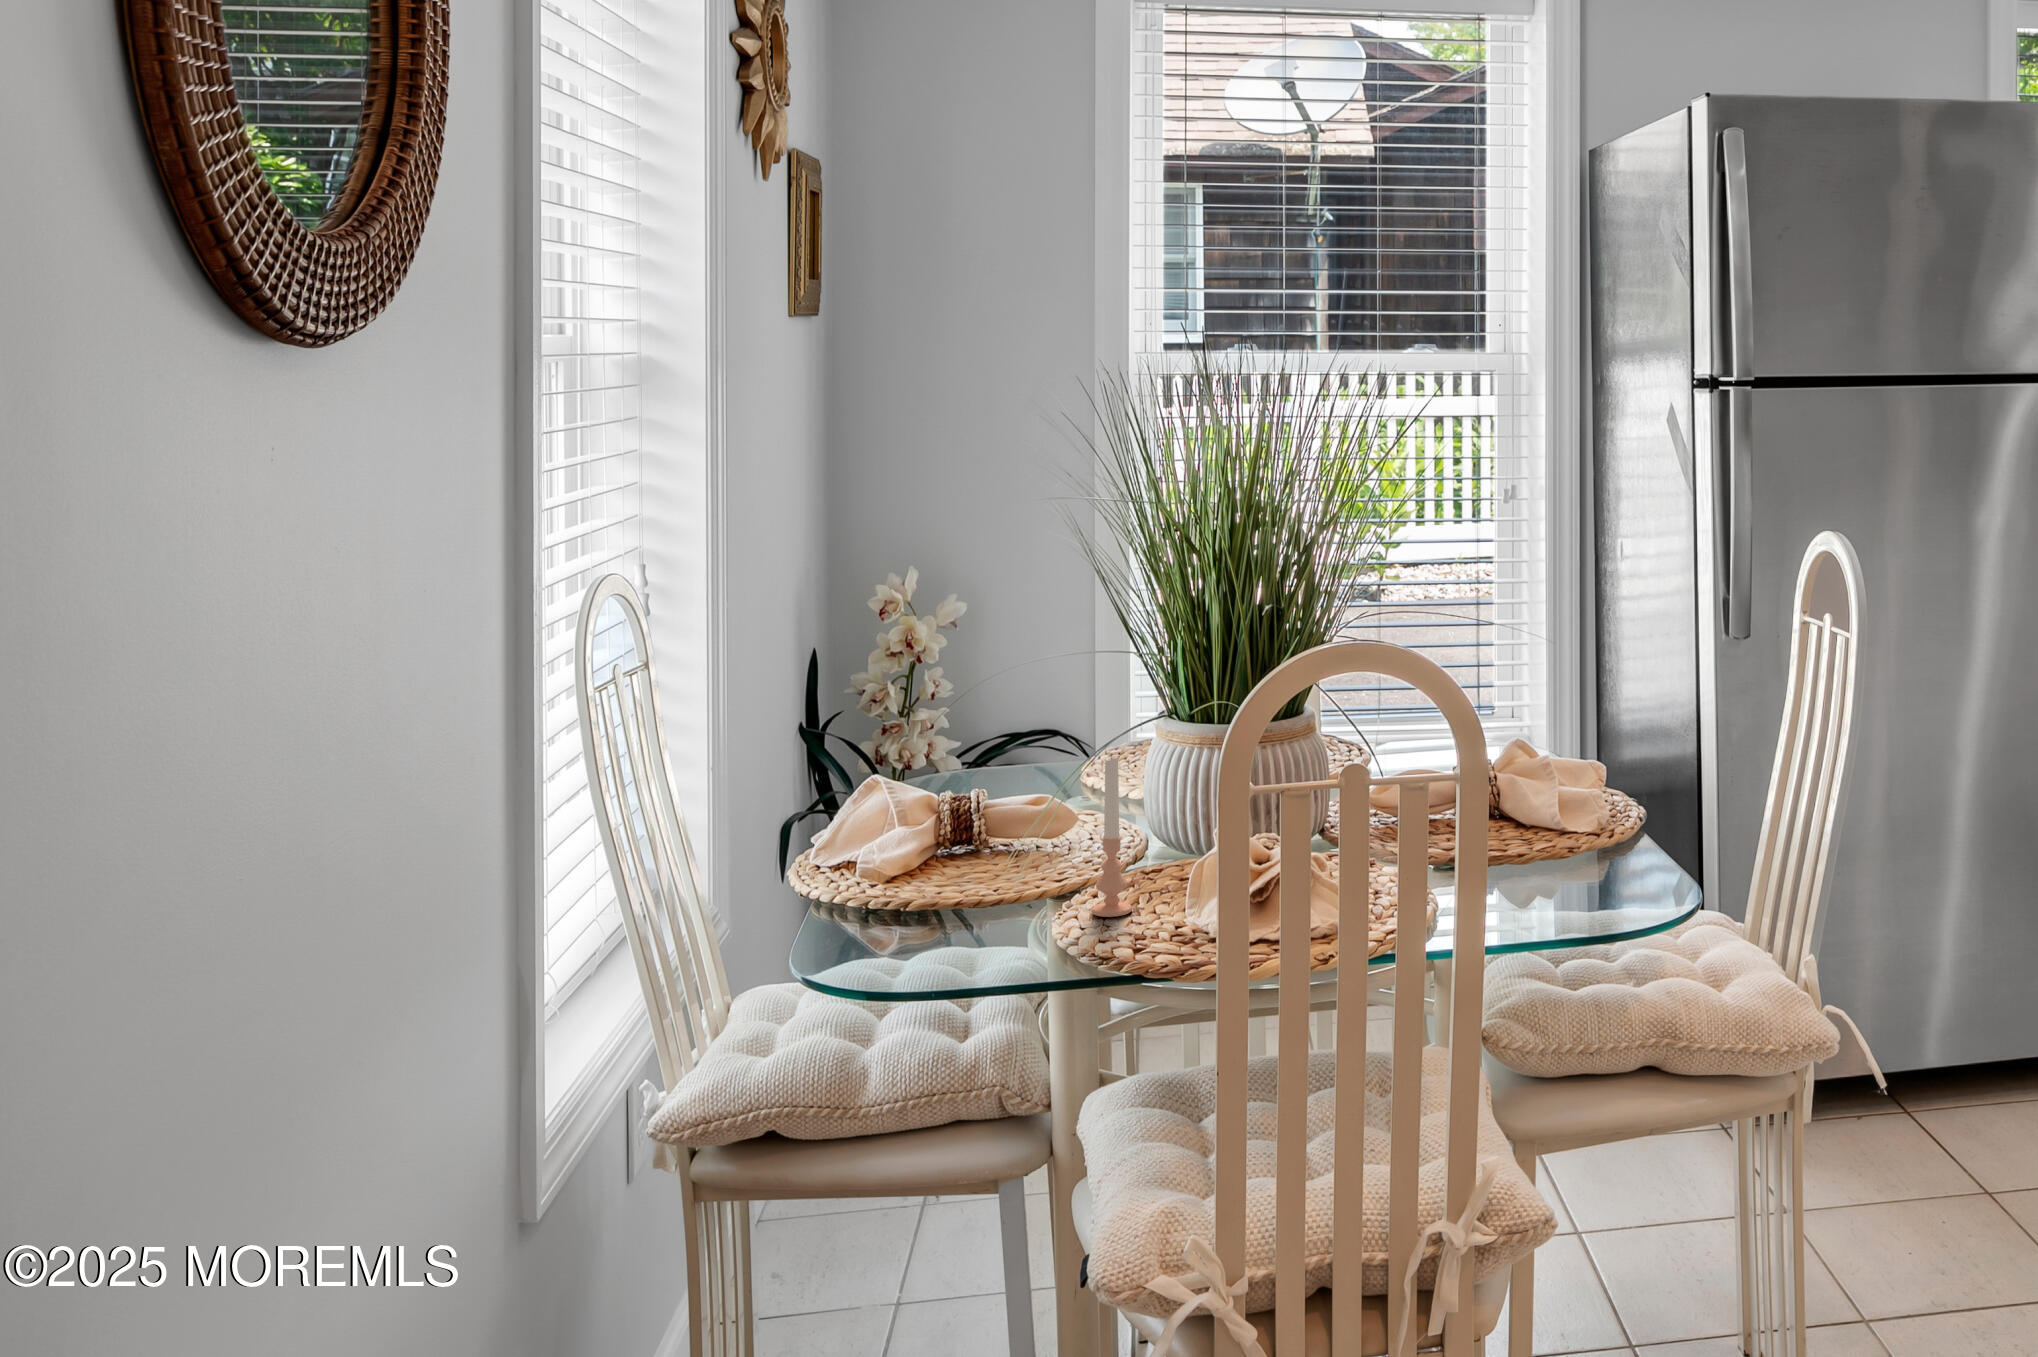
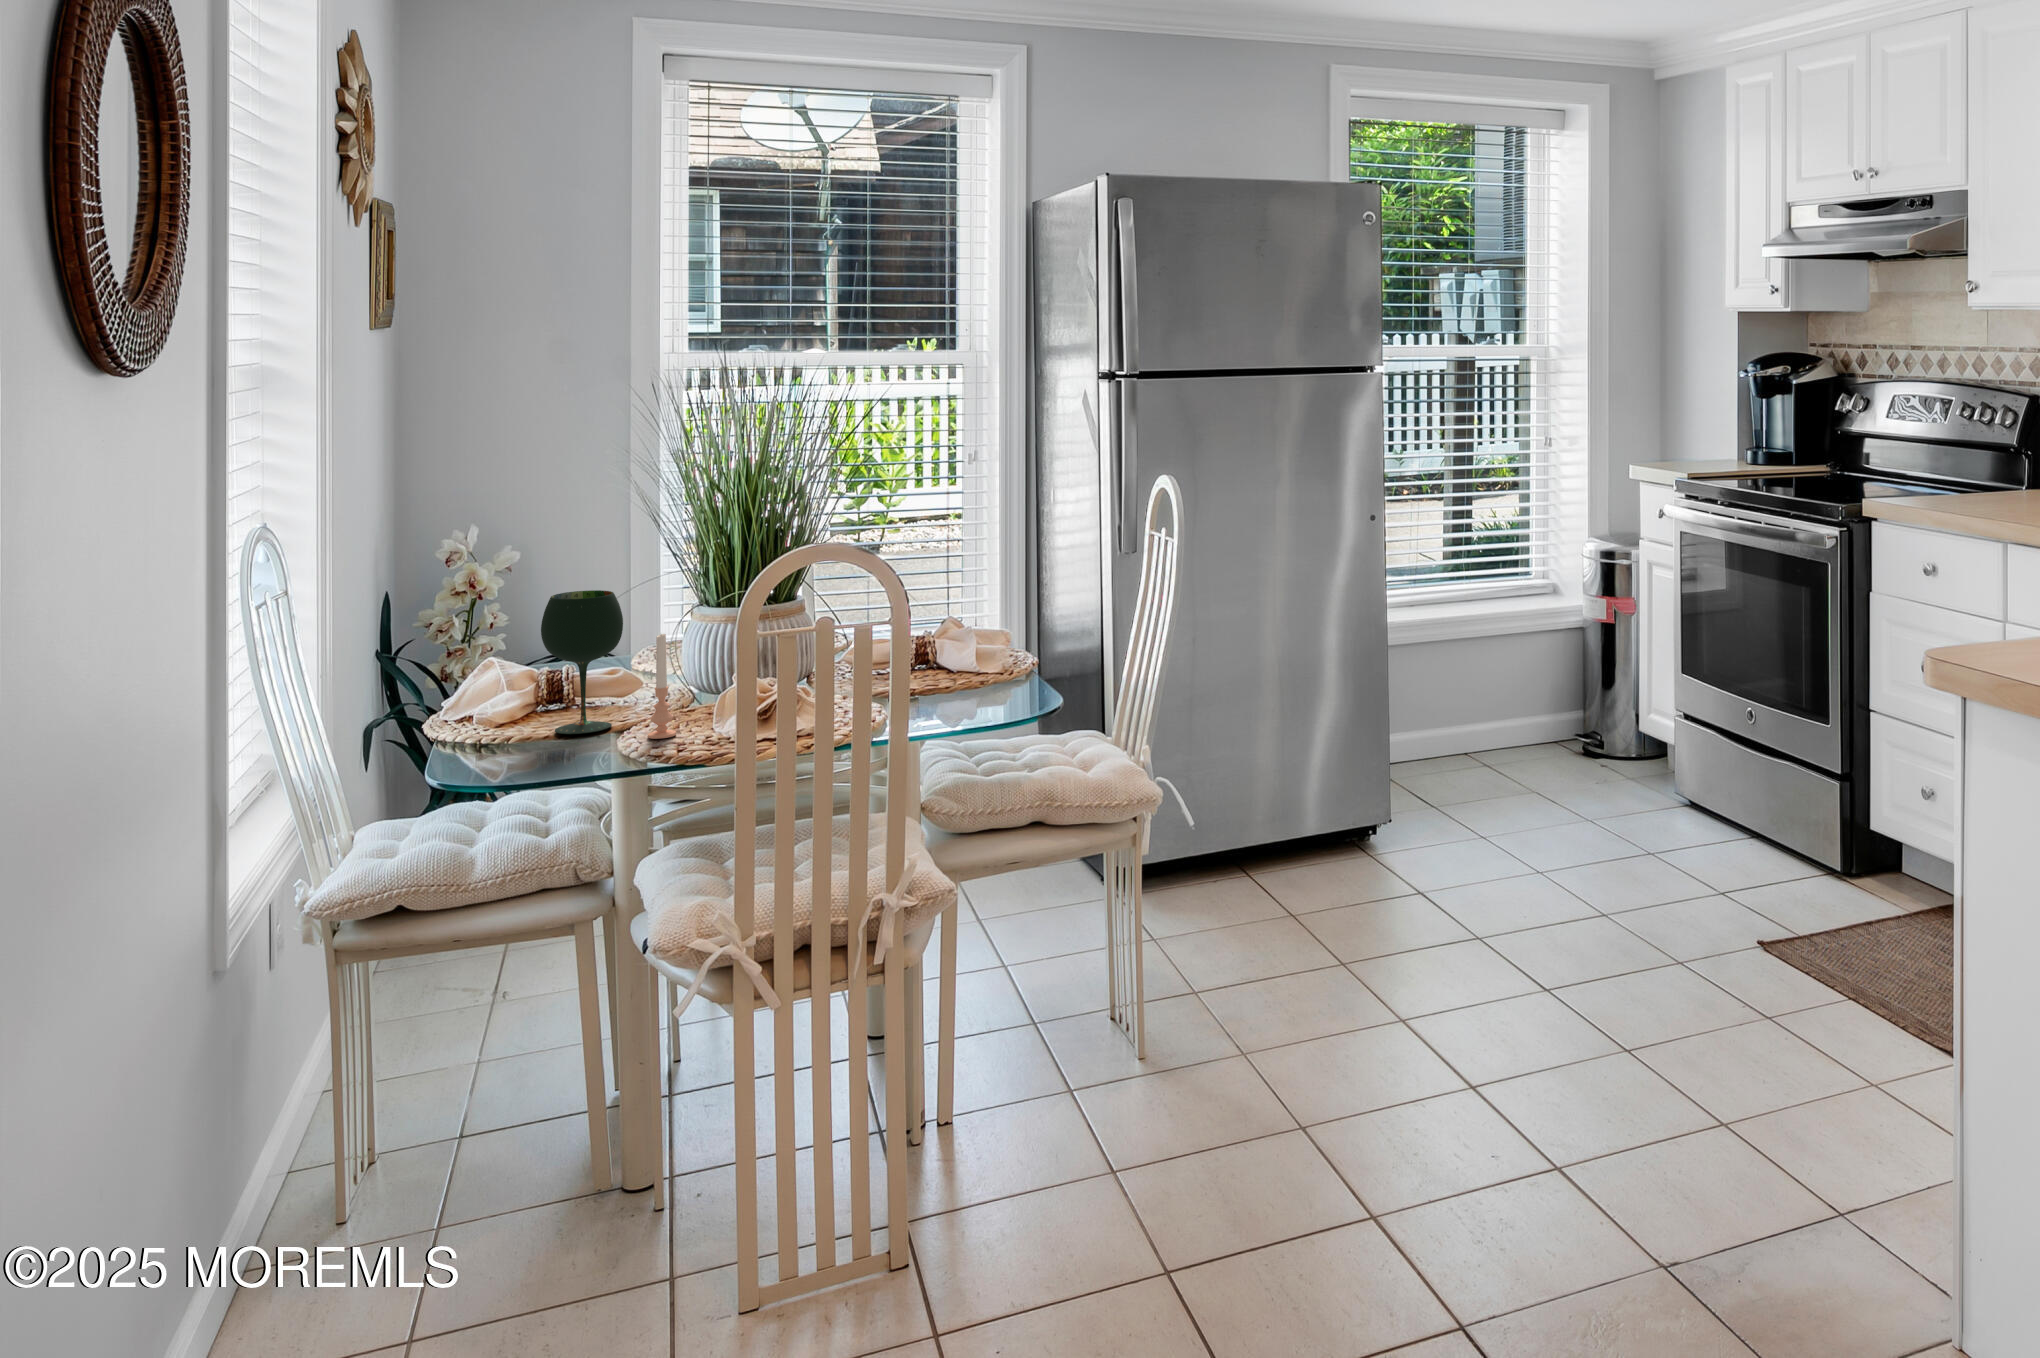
wine glass: none [950,682,1061,899] -> present [541,590,623,734]

